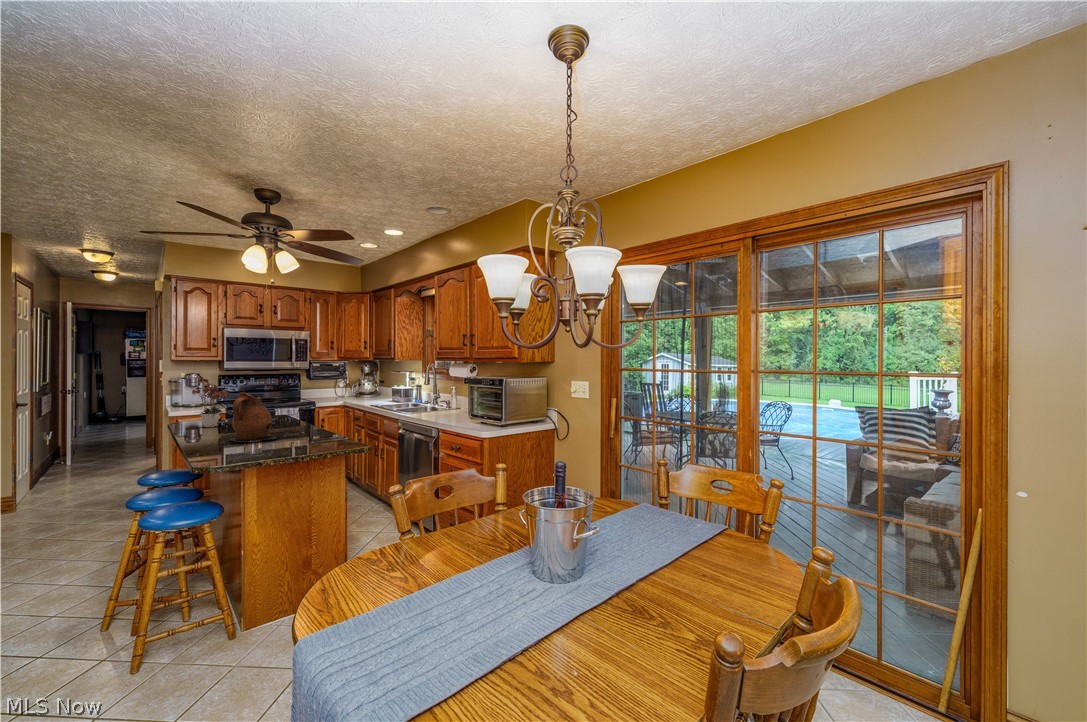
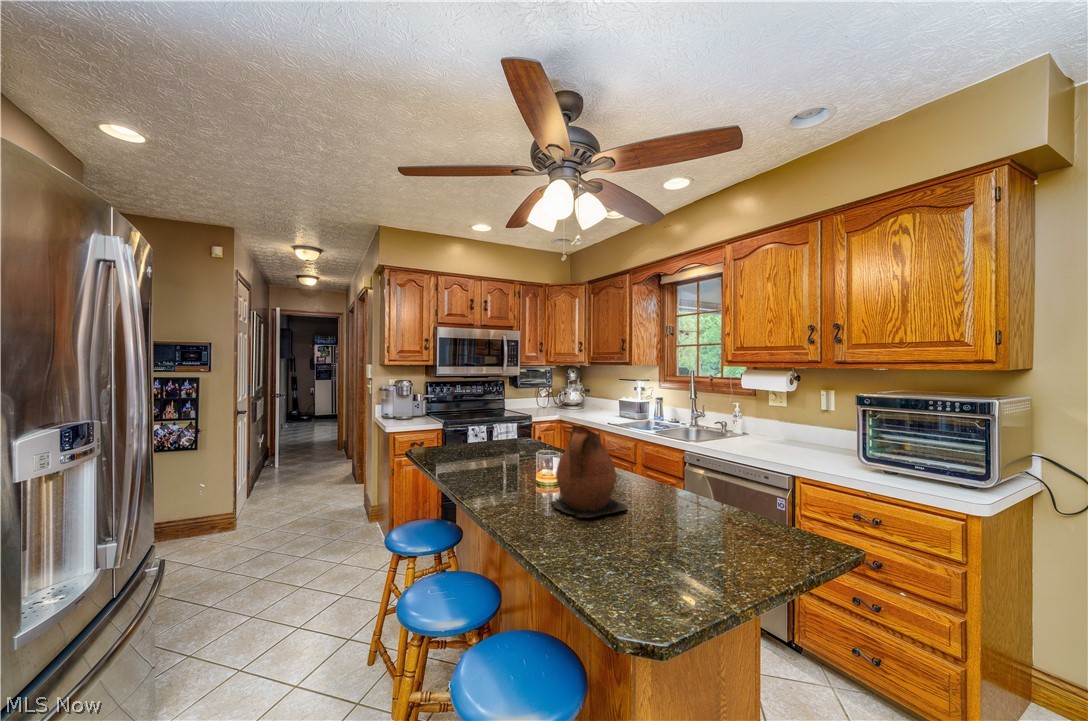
flower arrangement: present [192,378,230,427] -> none [450,388,504,465]

